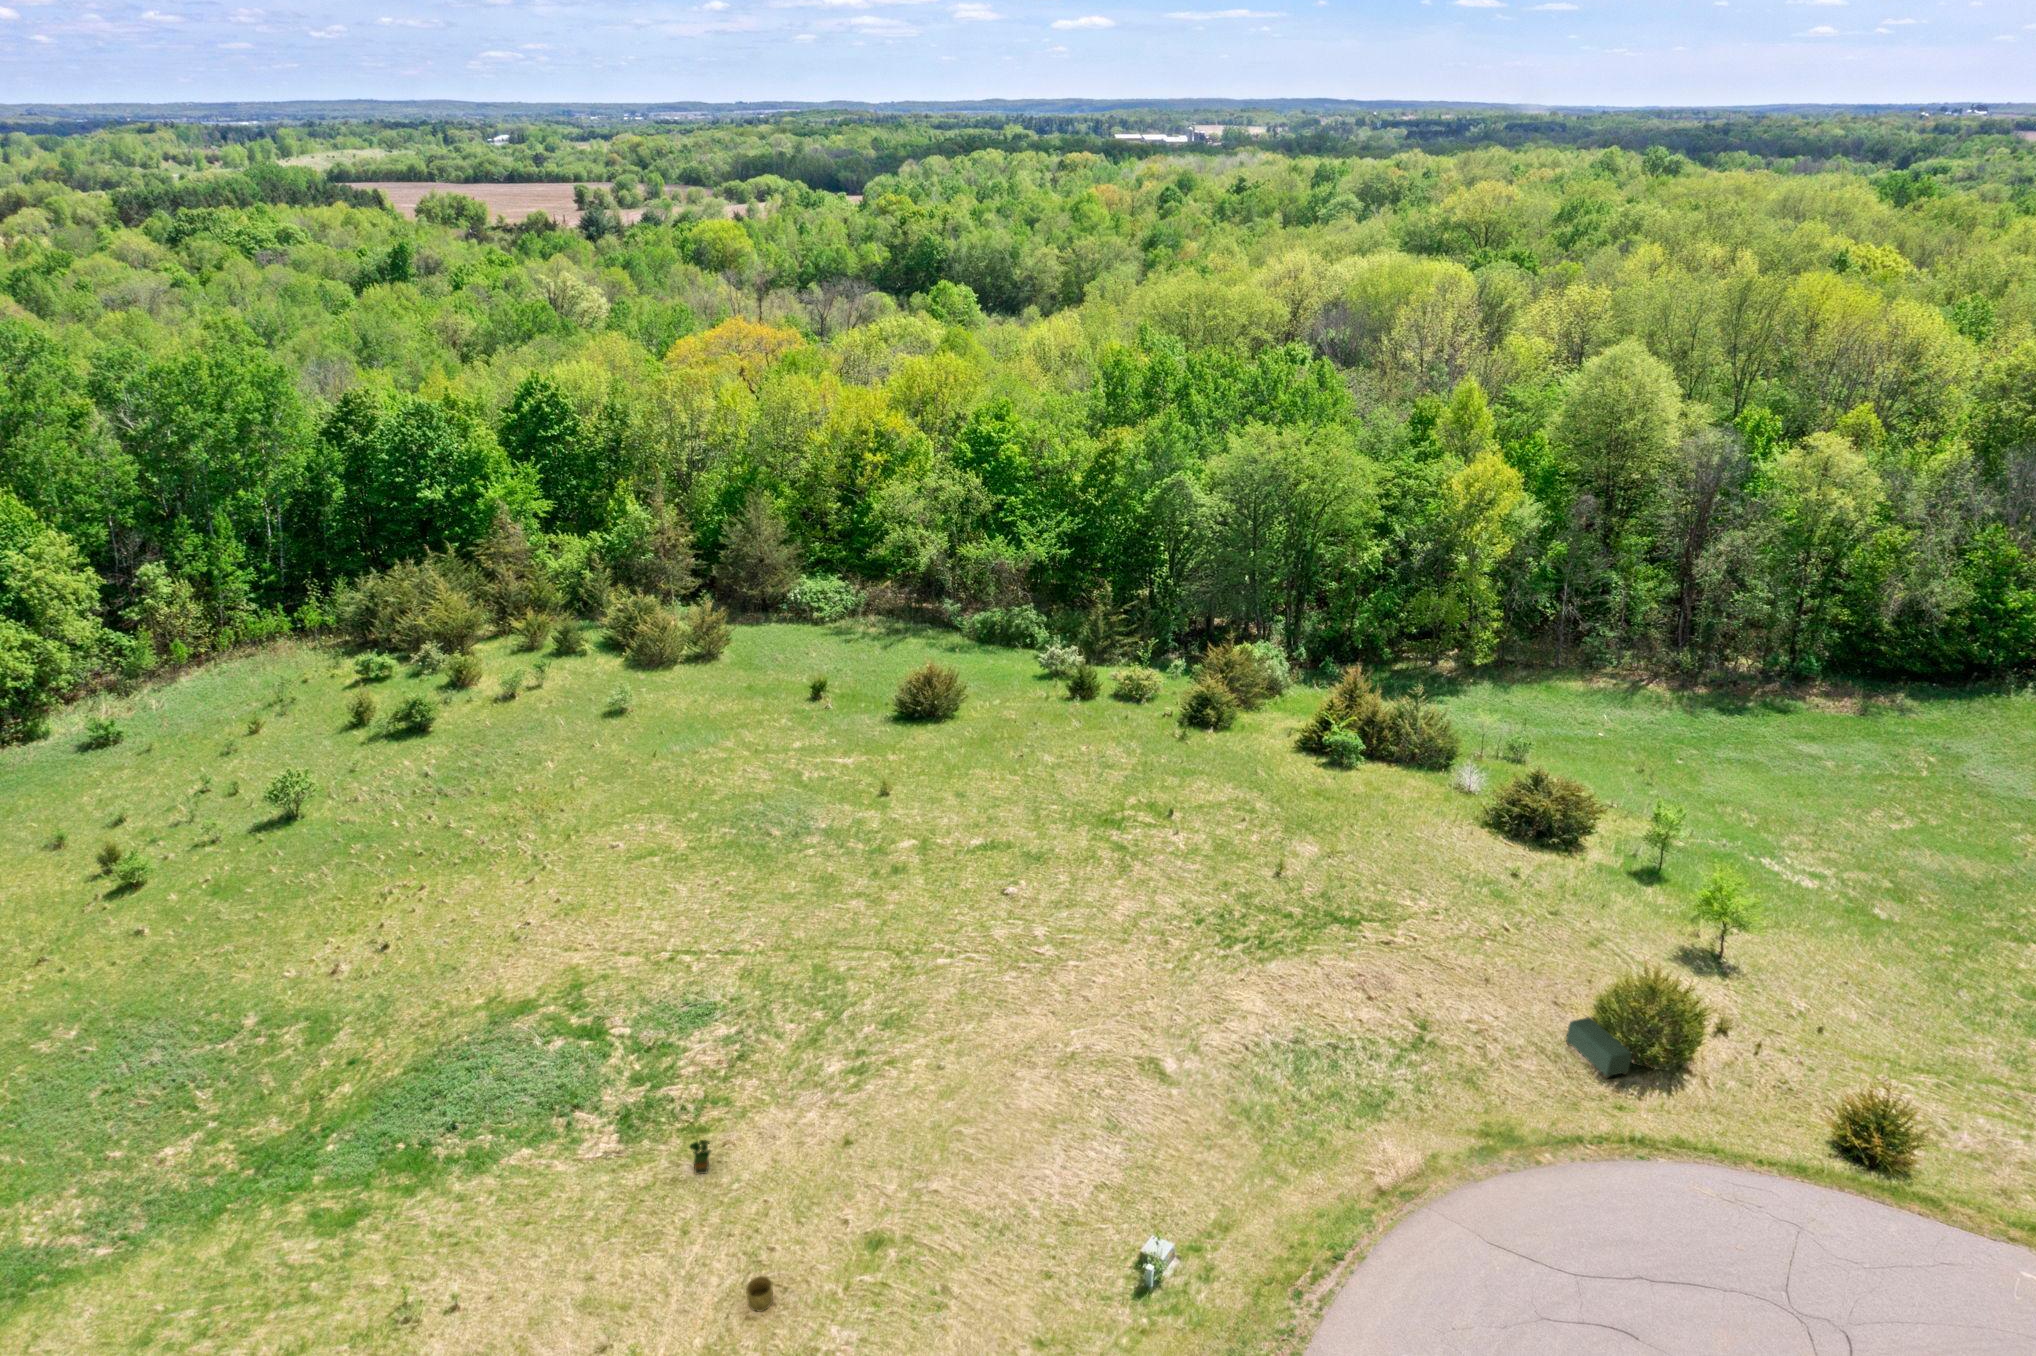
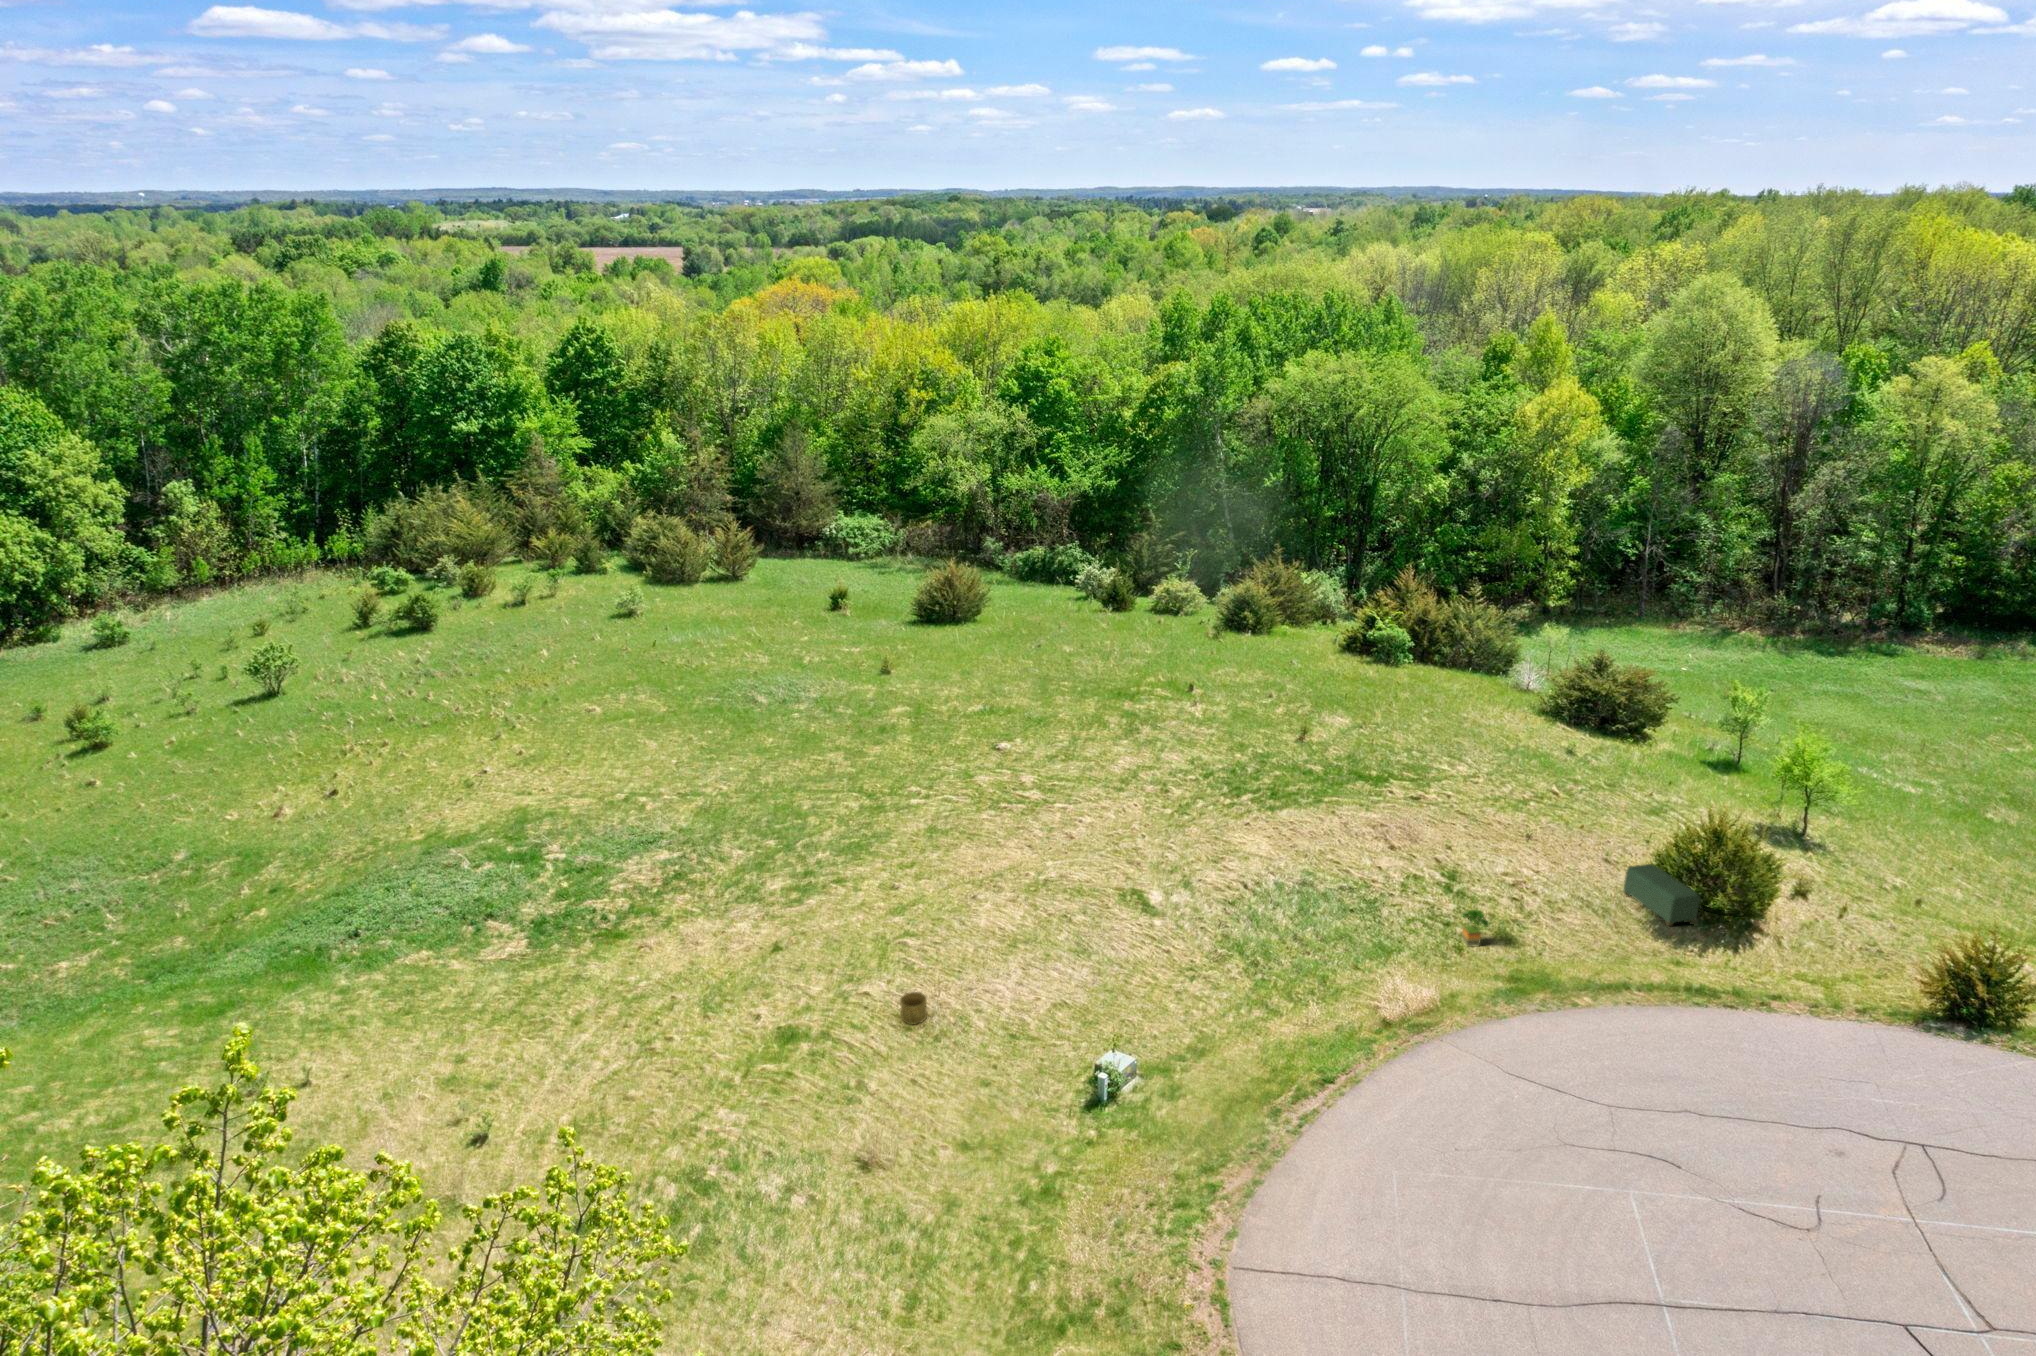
potted tree: present [689,1140,711,1174] -> present [1462,909,1488,947]
wooden bucket: present [746,1276,773,1312] -> present [900,992,927,1024]

